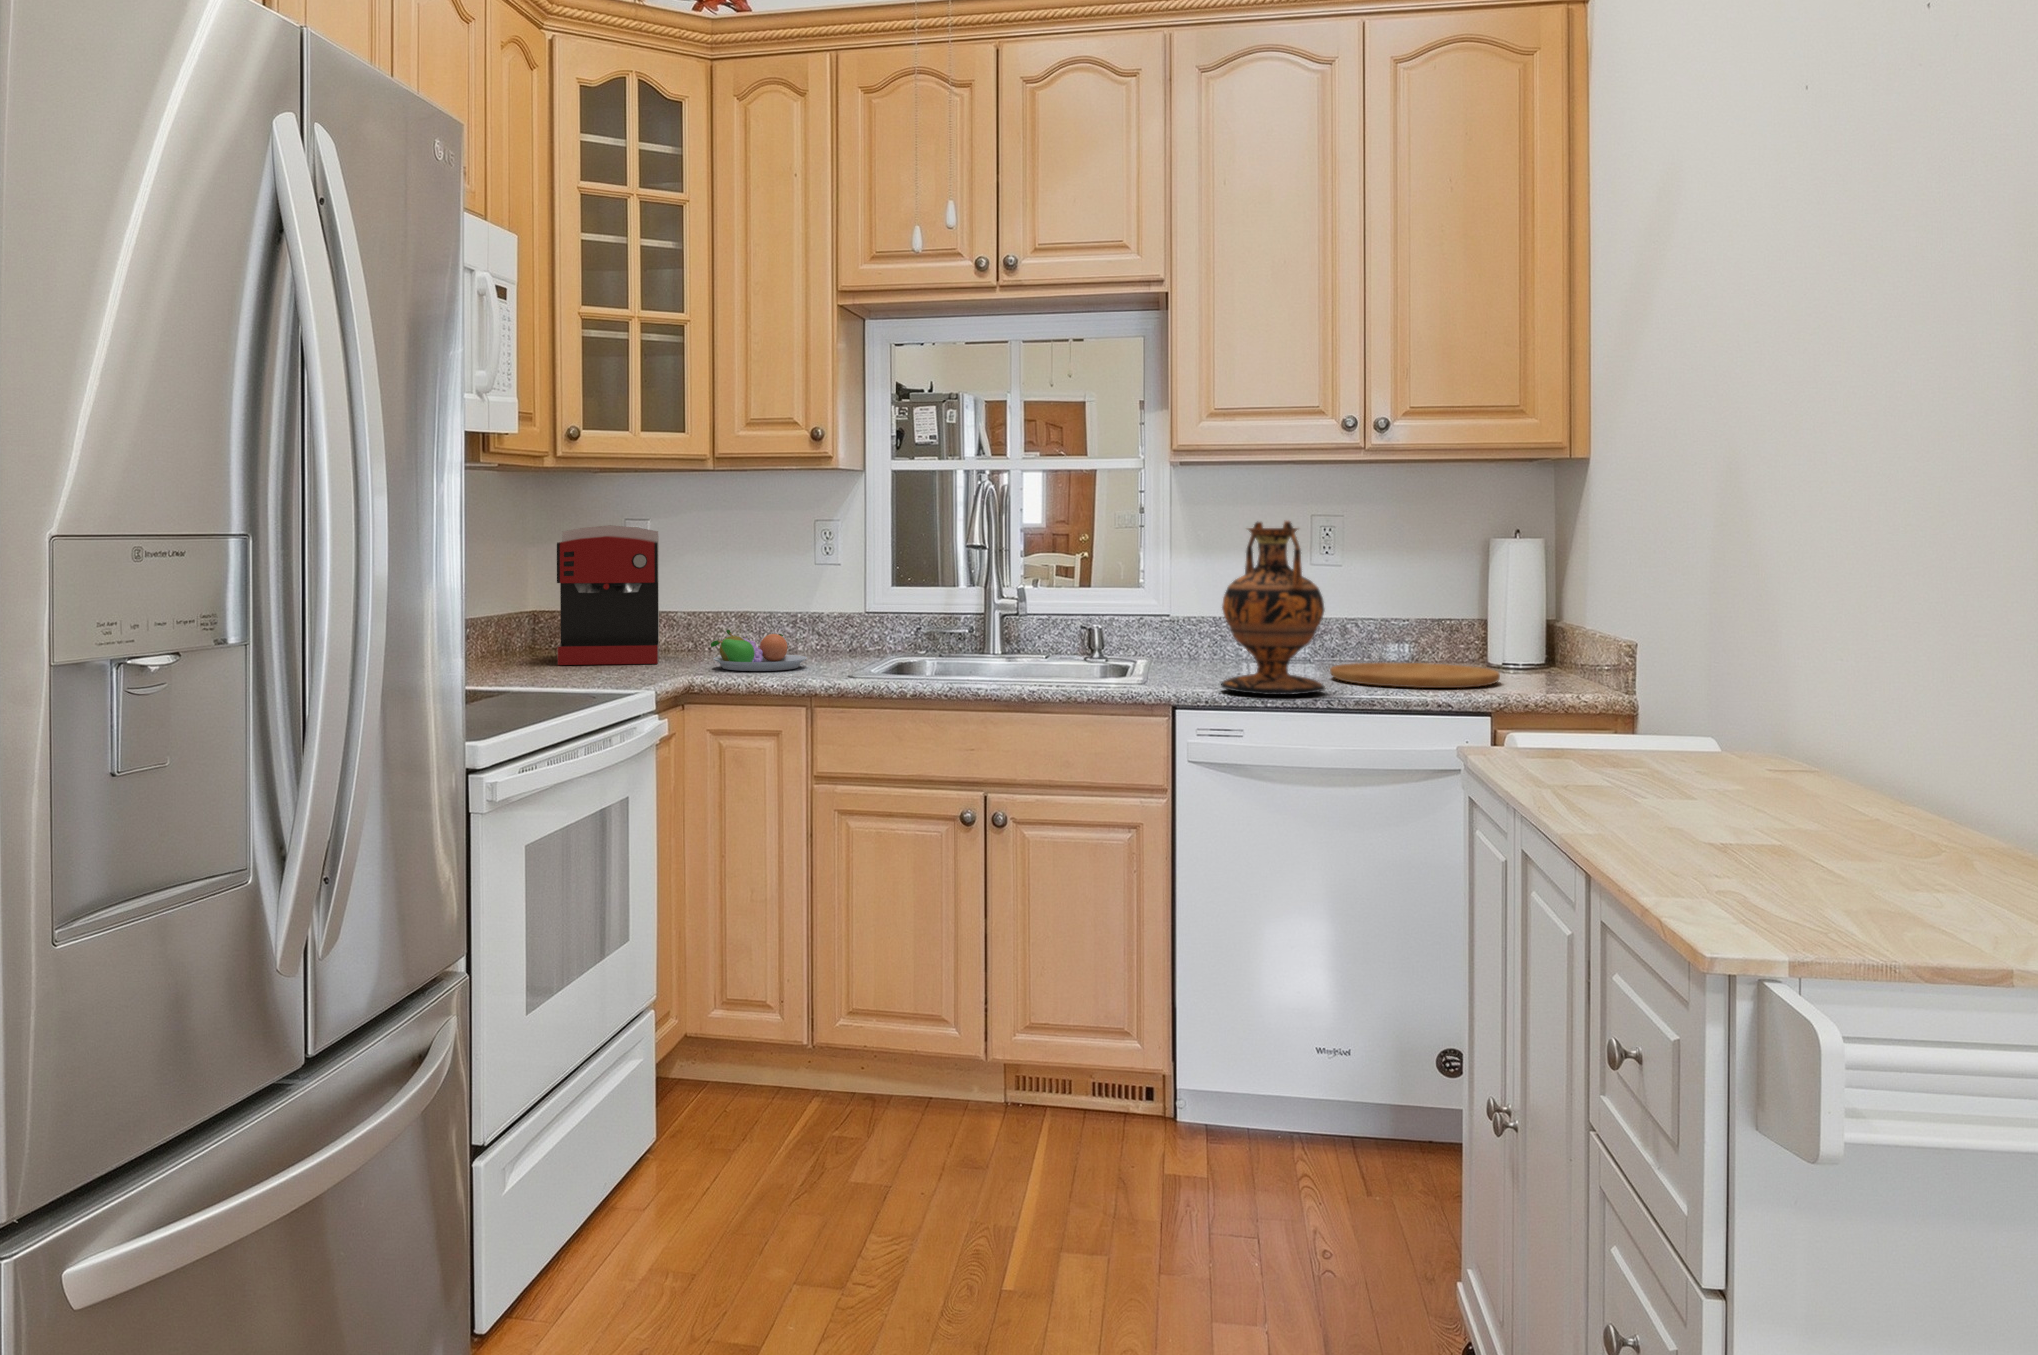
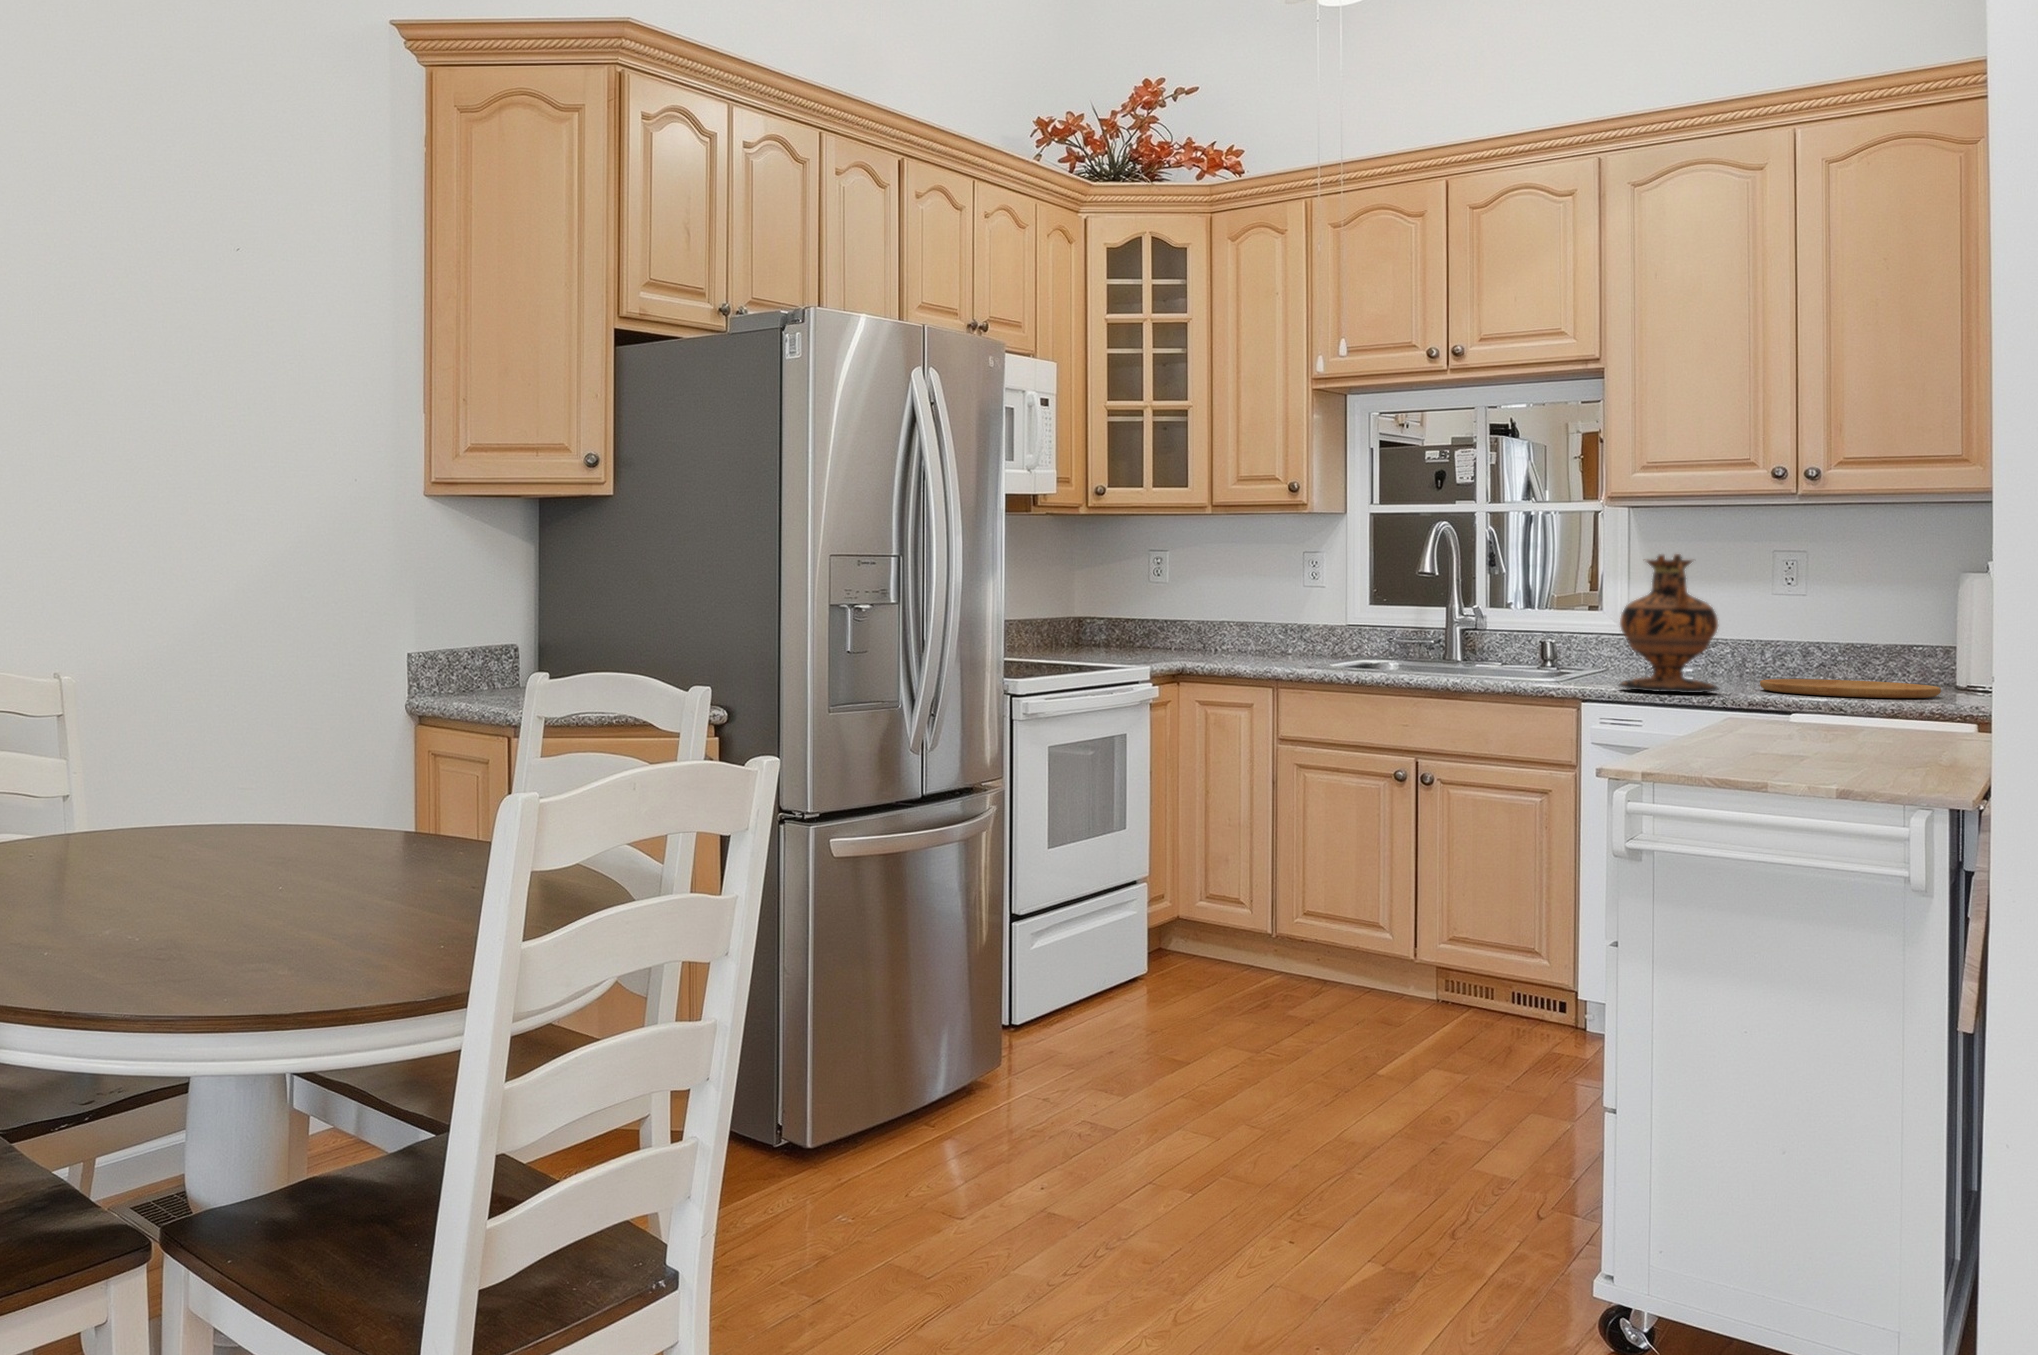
coffee maker: present [557,525,659,665] -> none [1090,556,1175,659]
fruit bowl: present [711,630,807,671] -> none [1204,635,1286,666]

